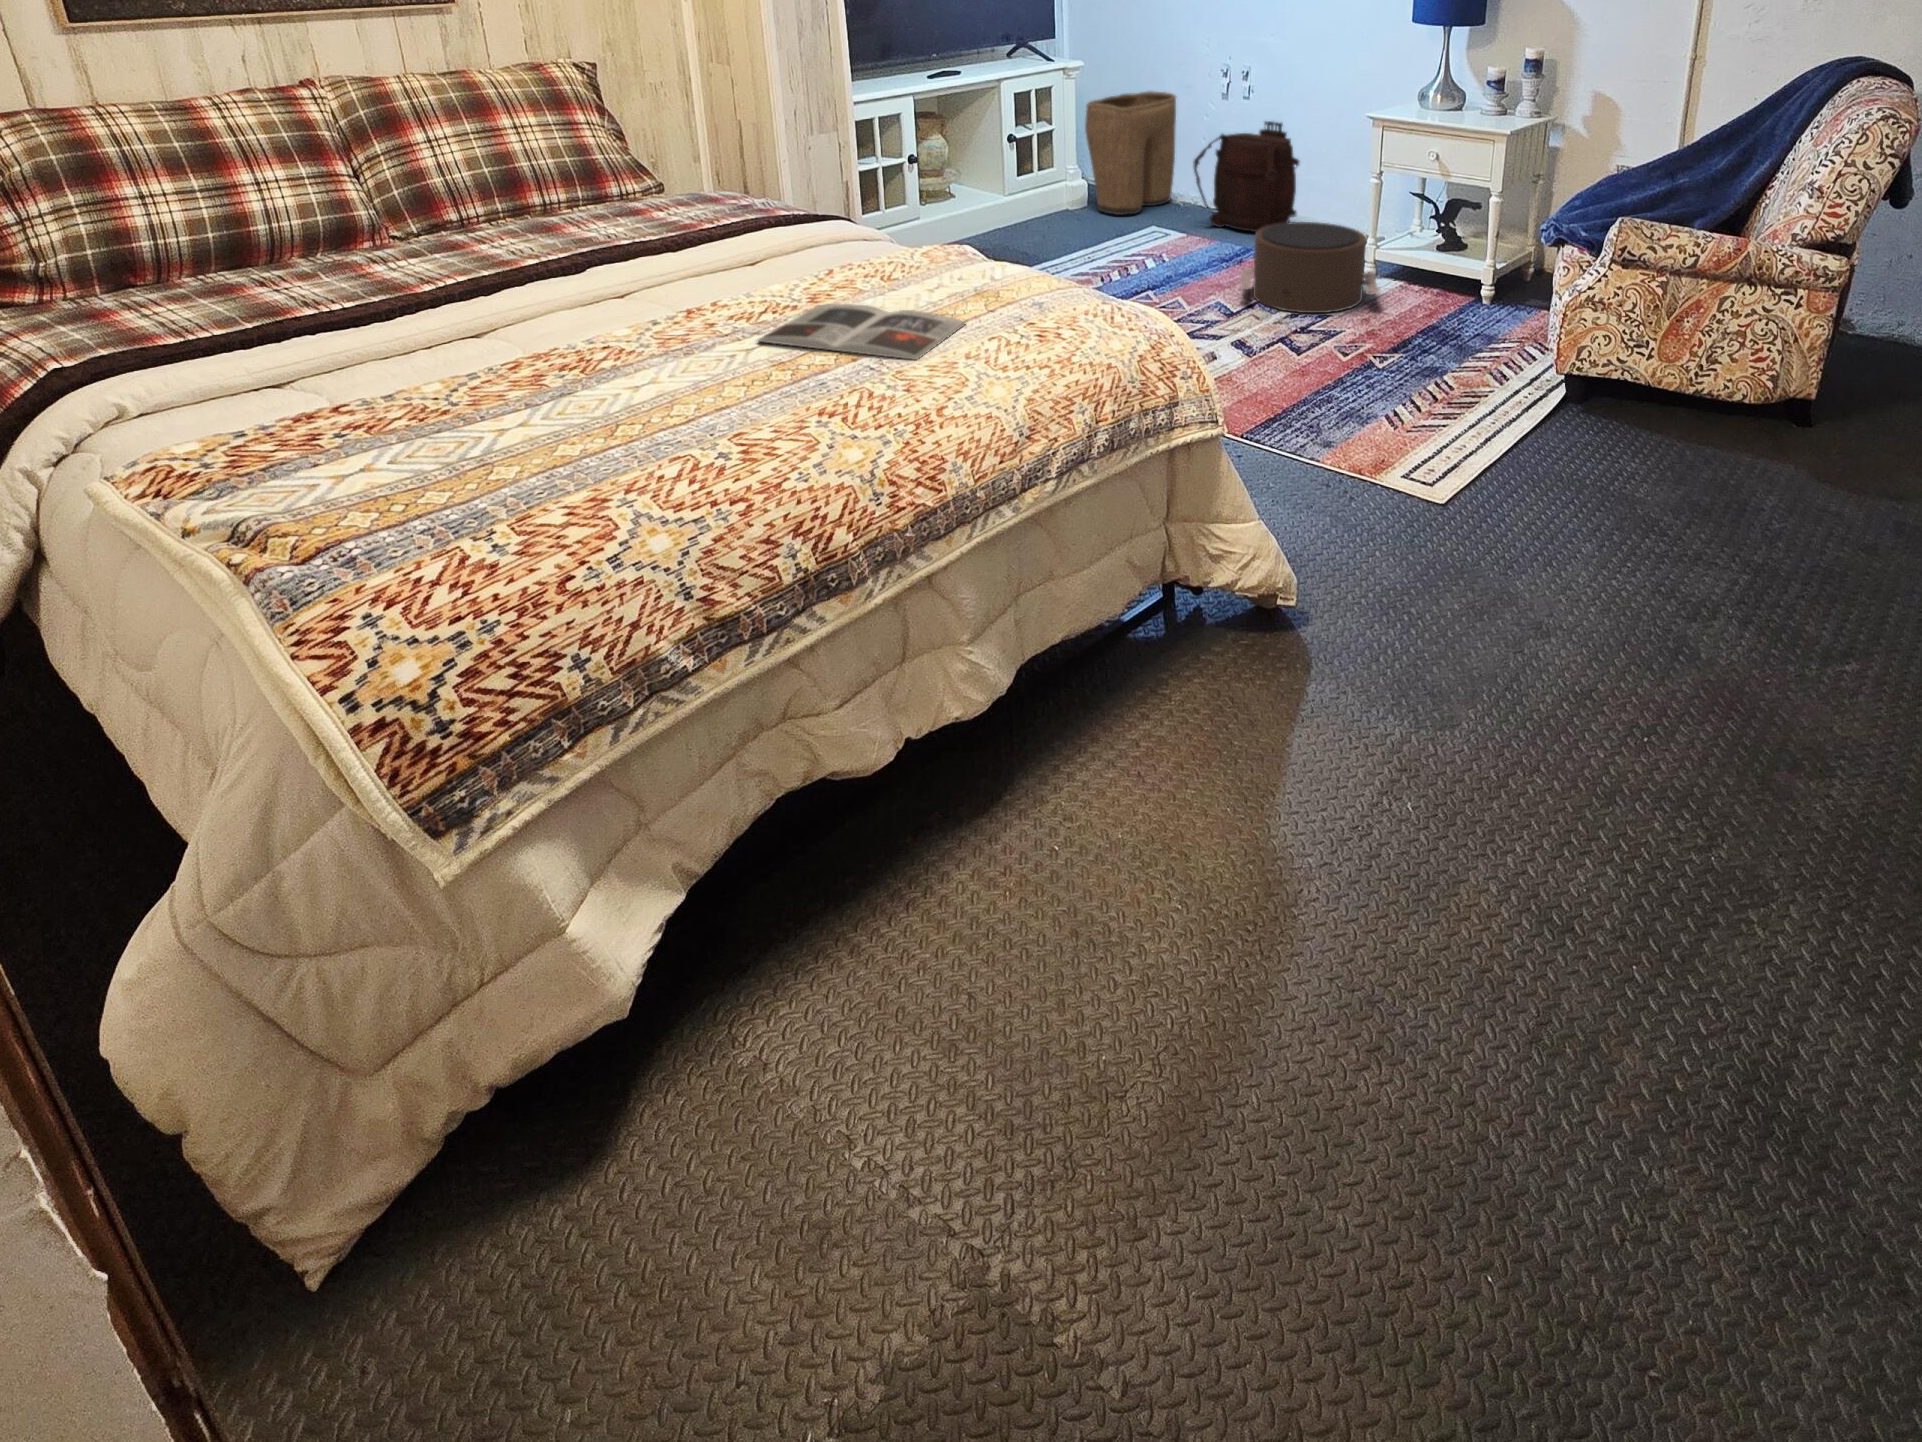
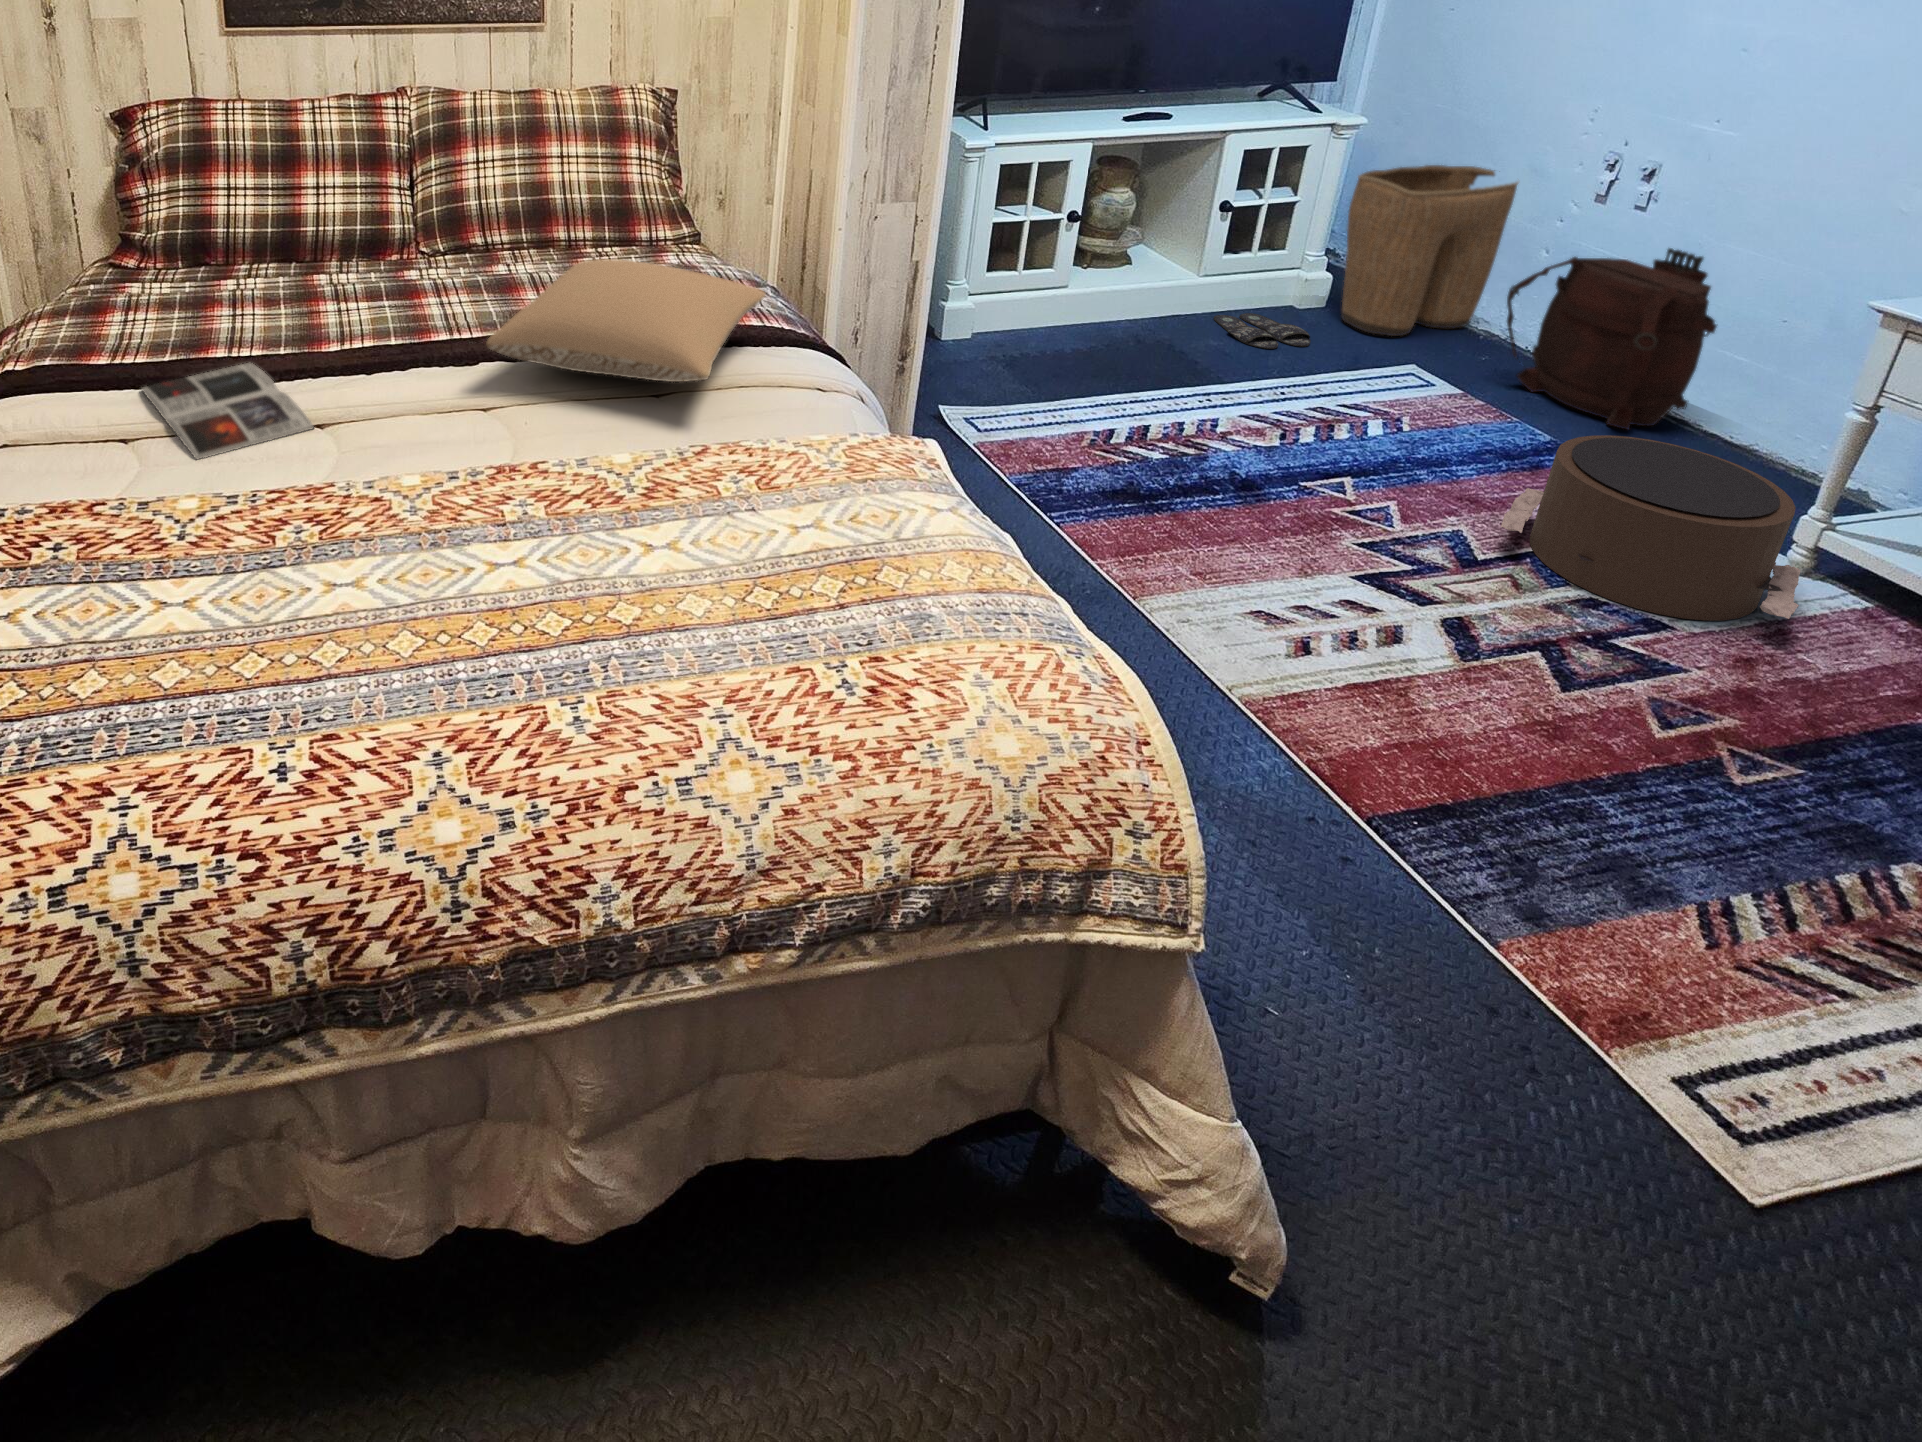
pillow: none [590,172,799,260] -> present [487,259,766,382]
slippers: none [1021,218,1088,236] -> present [1214,313,1311,349]
magazine: present [756,304,965,360] -> present [142,363,314,460]

